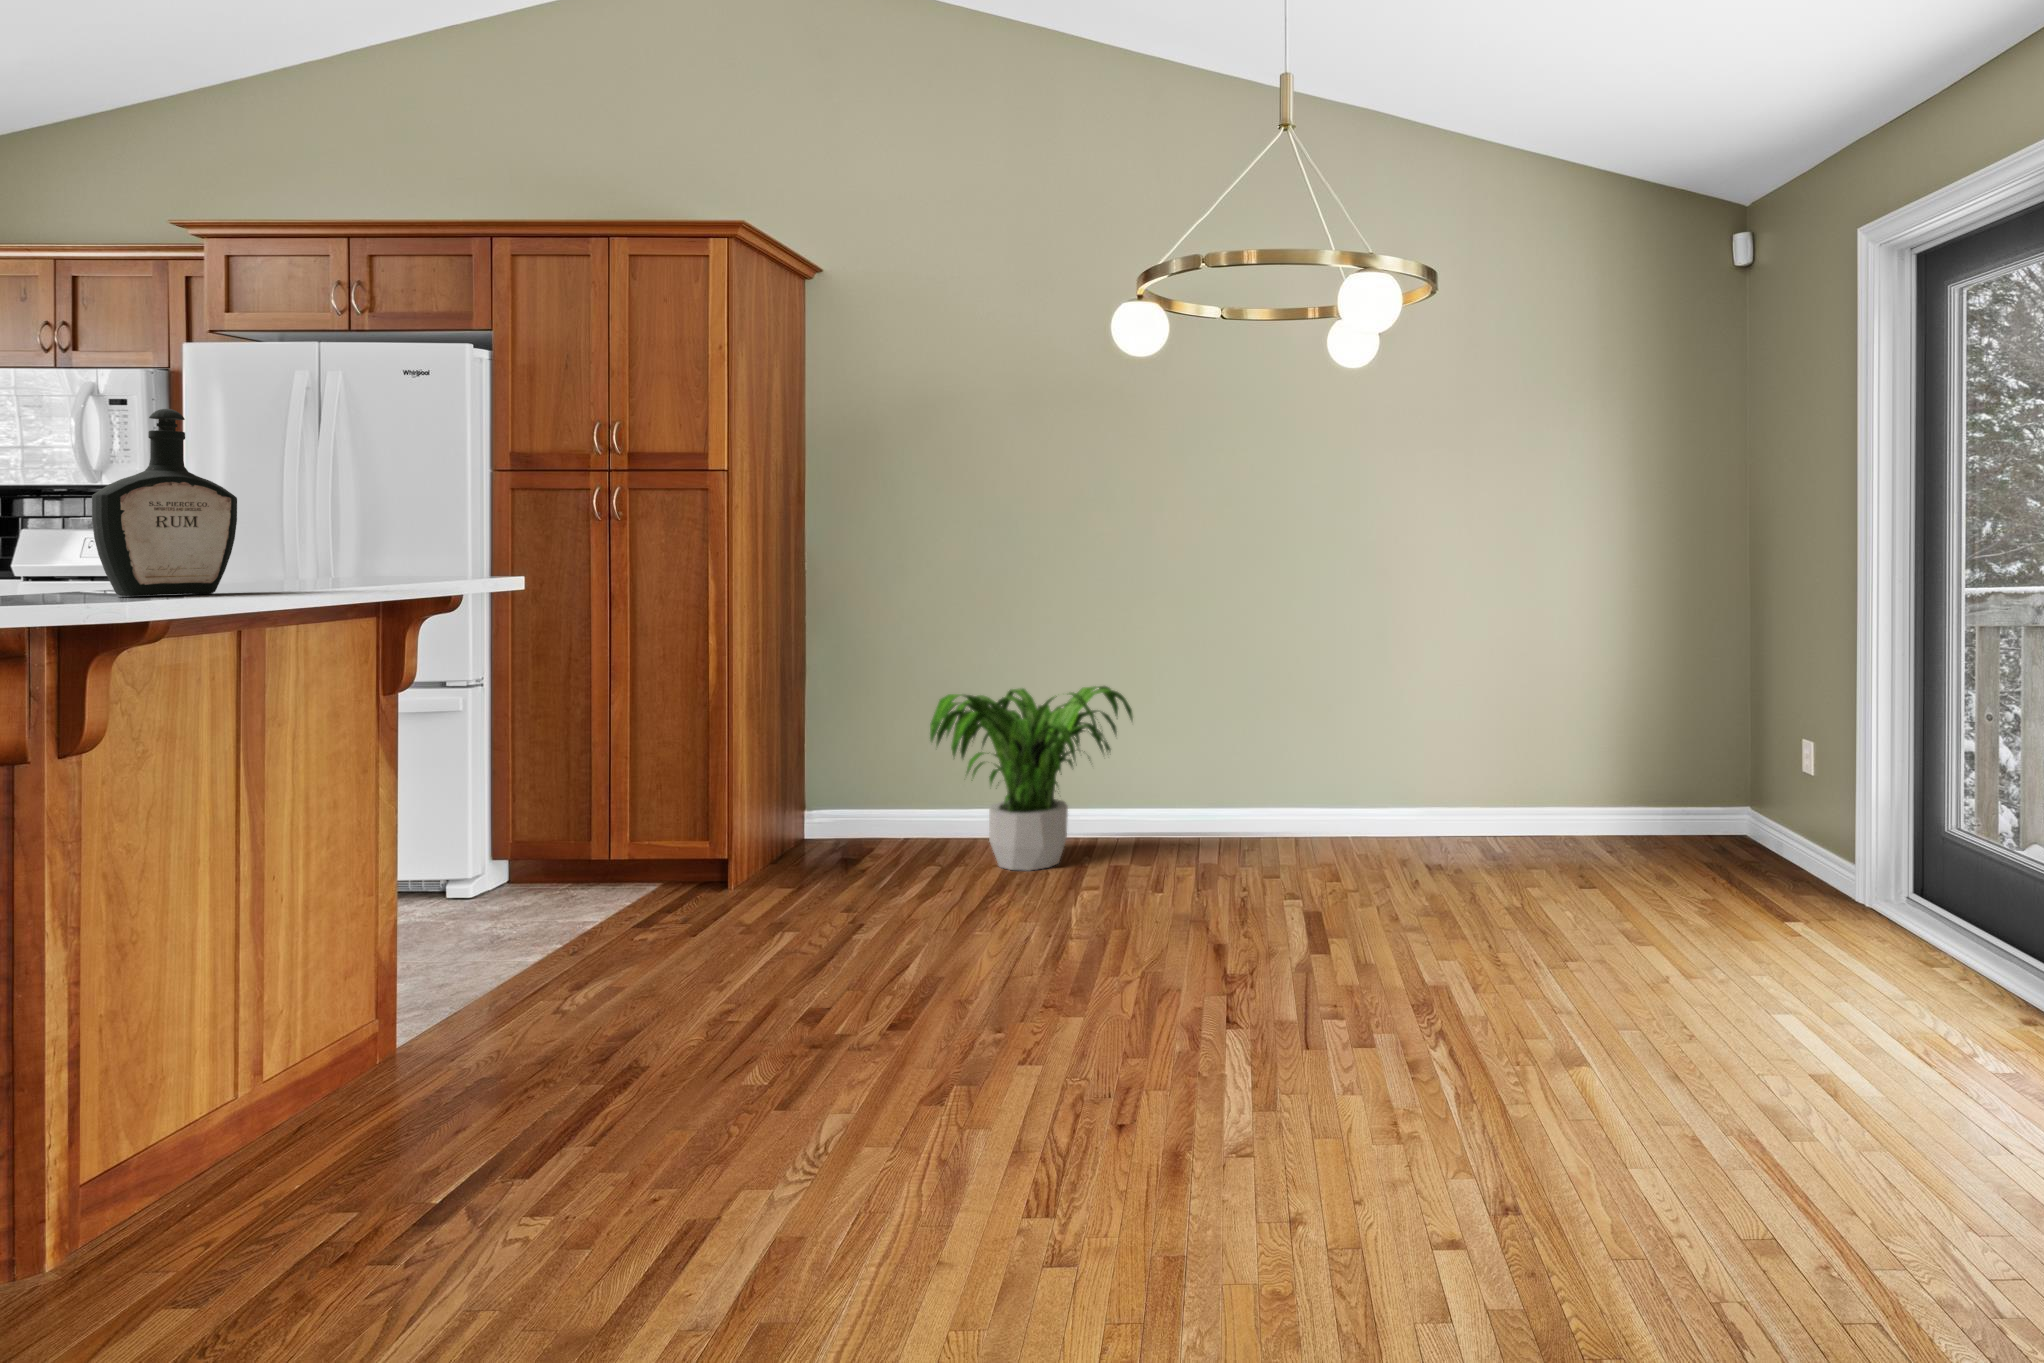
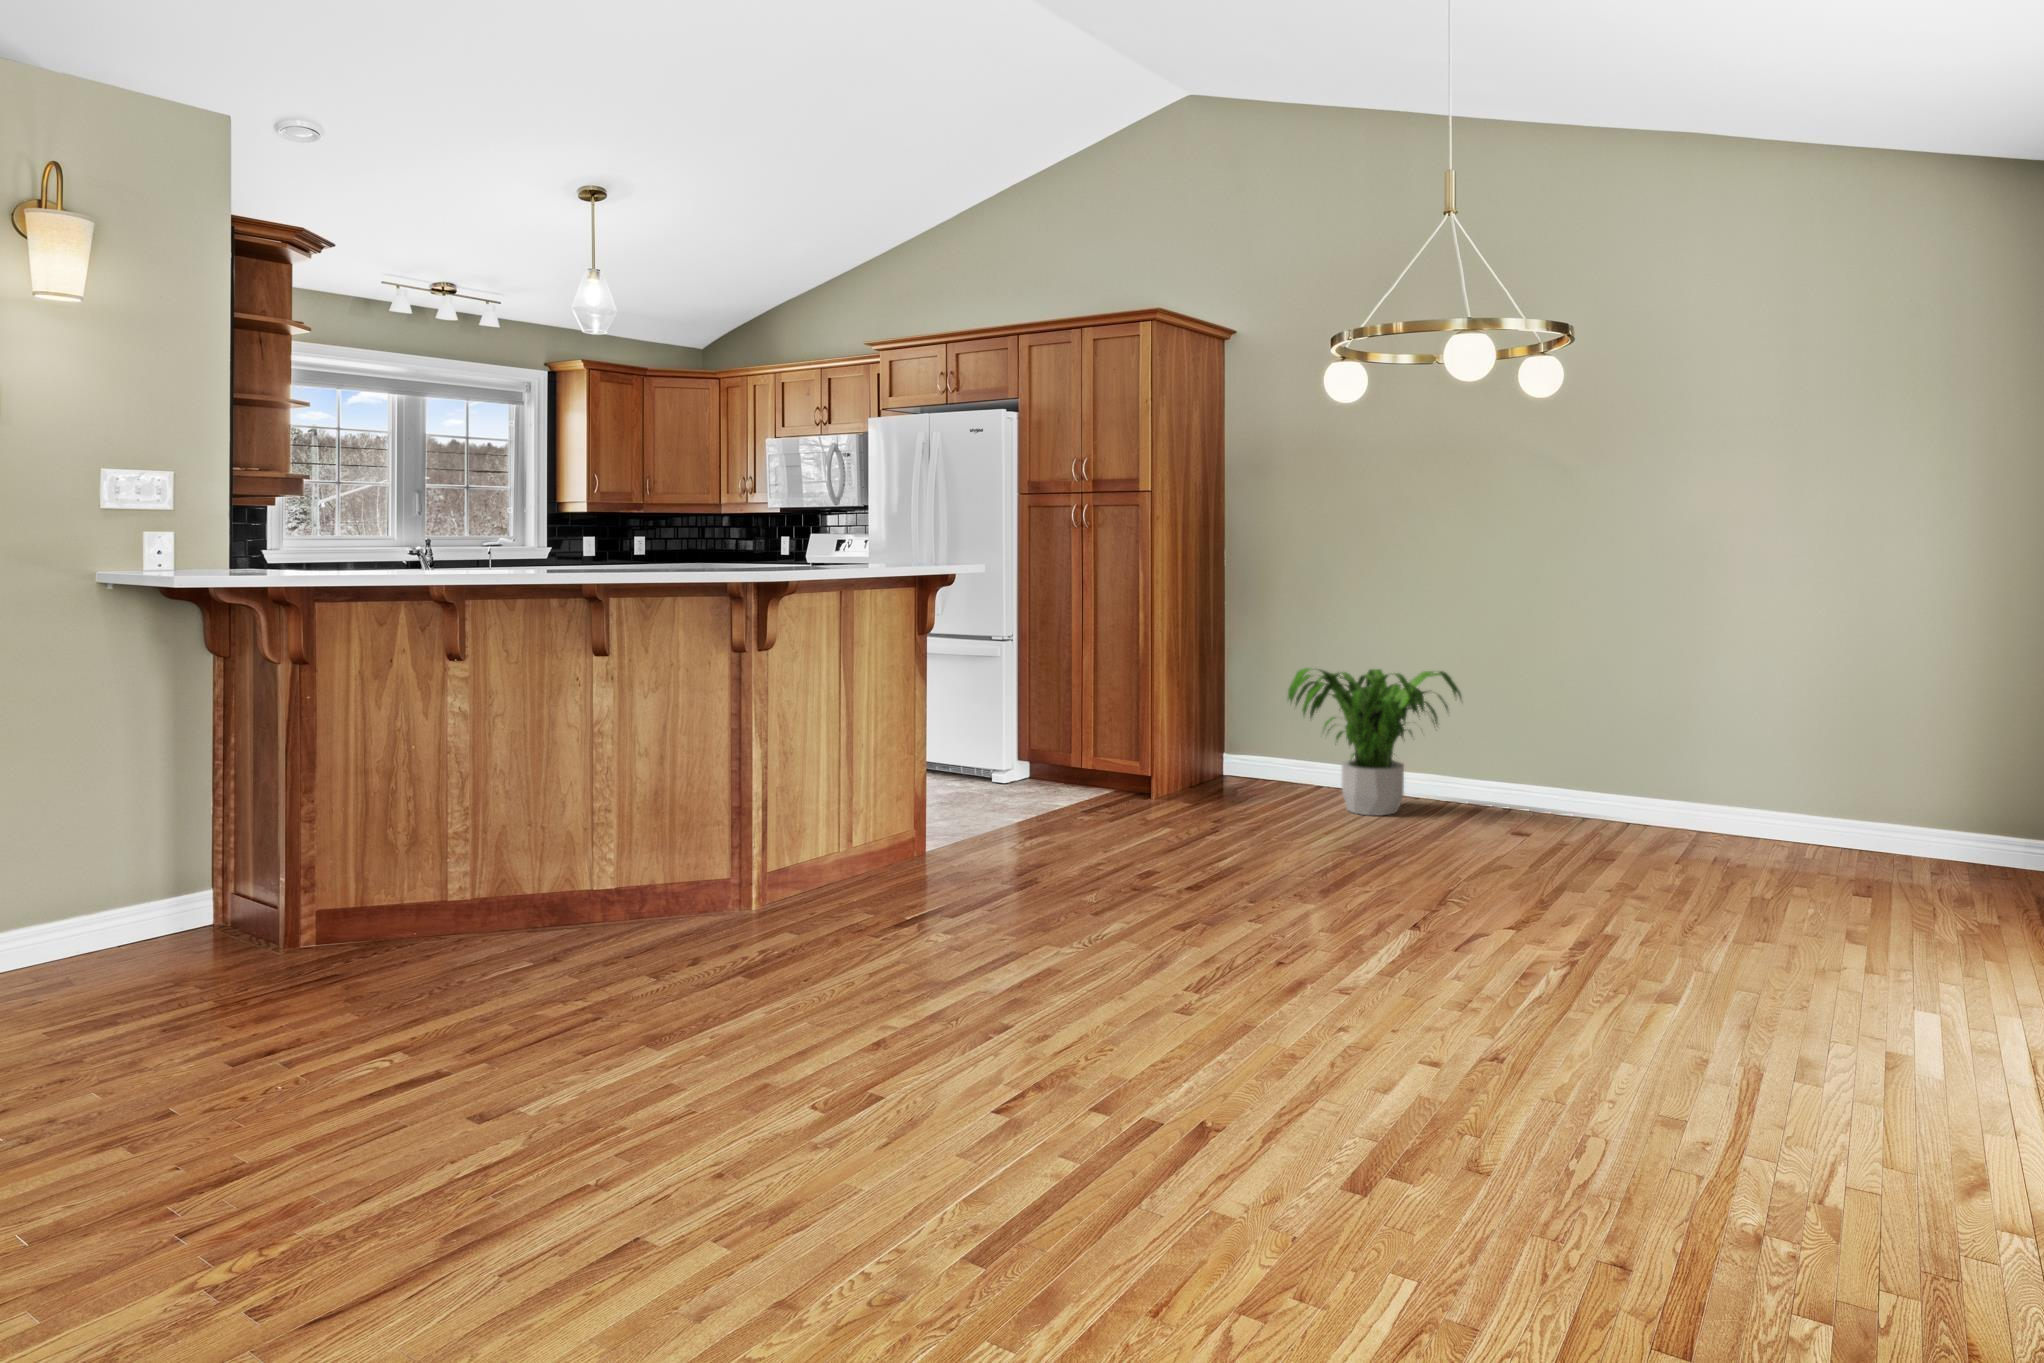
bottle: present [92,409,237,596] -> none [772,477,832,575]

